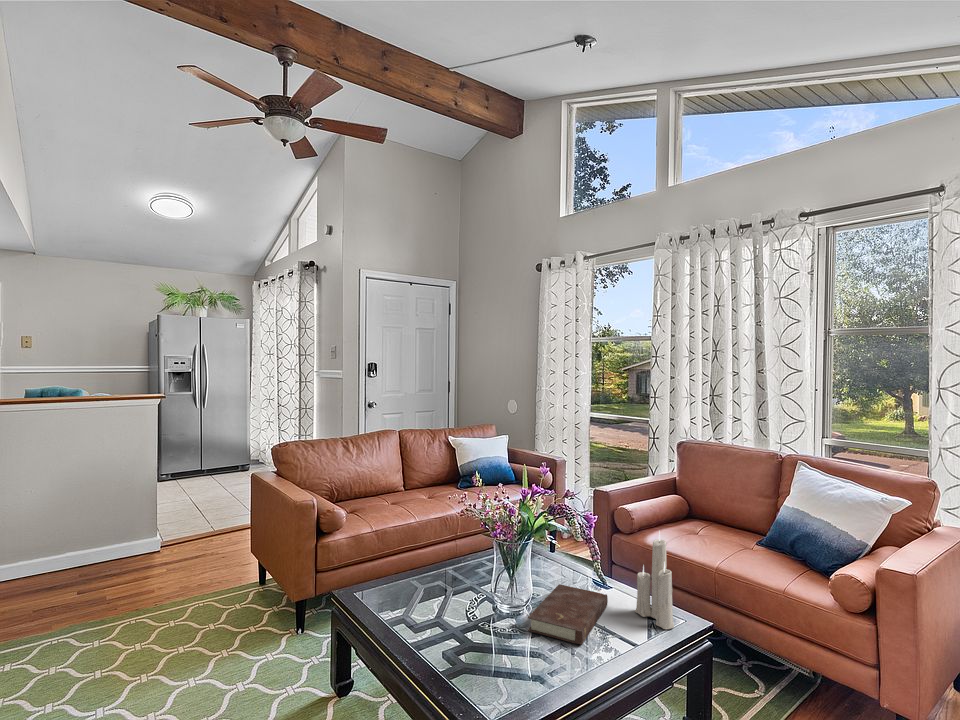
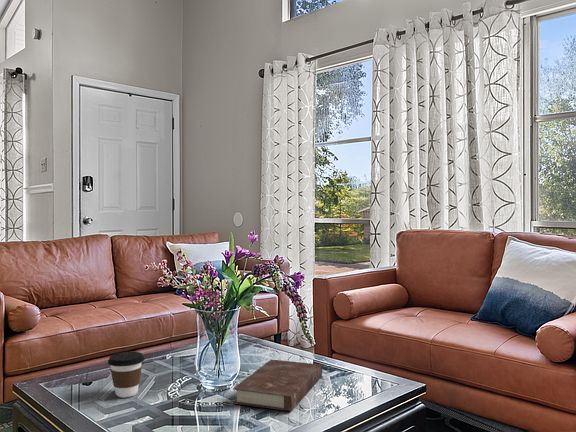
candle: present [635,531,674,629] -> none [350,285,390,391]
coffee cup: none [418,572,448,615] -> present [108,351,144,397]

